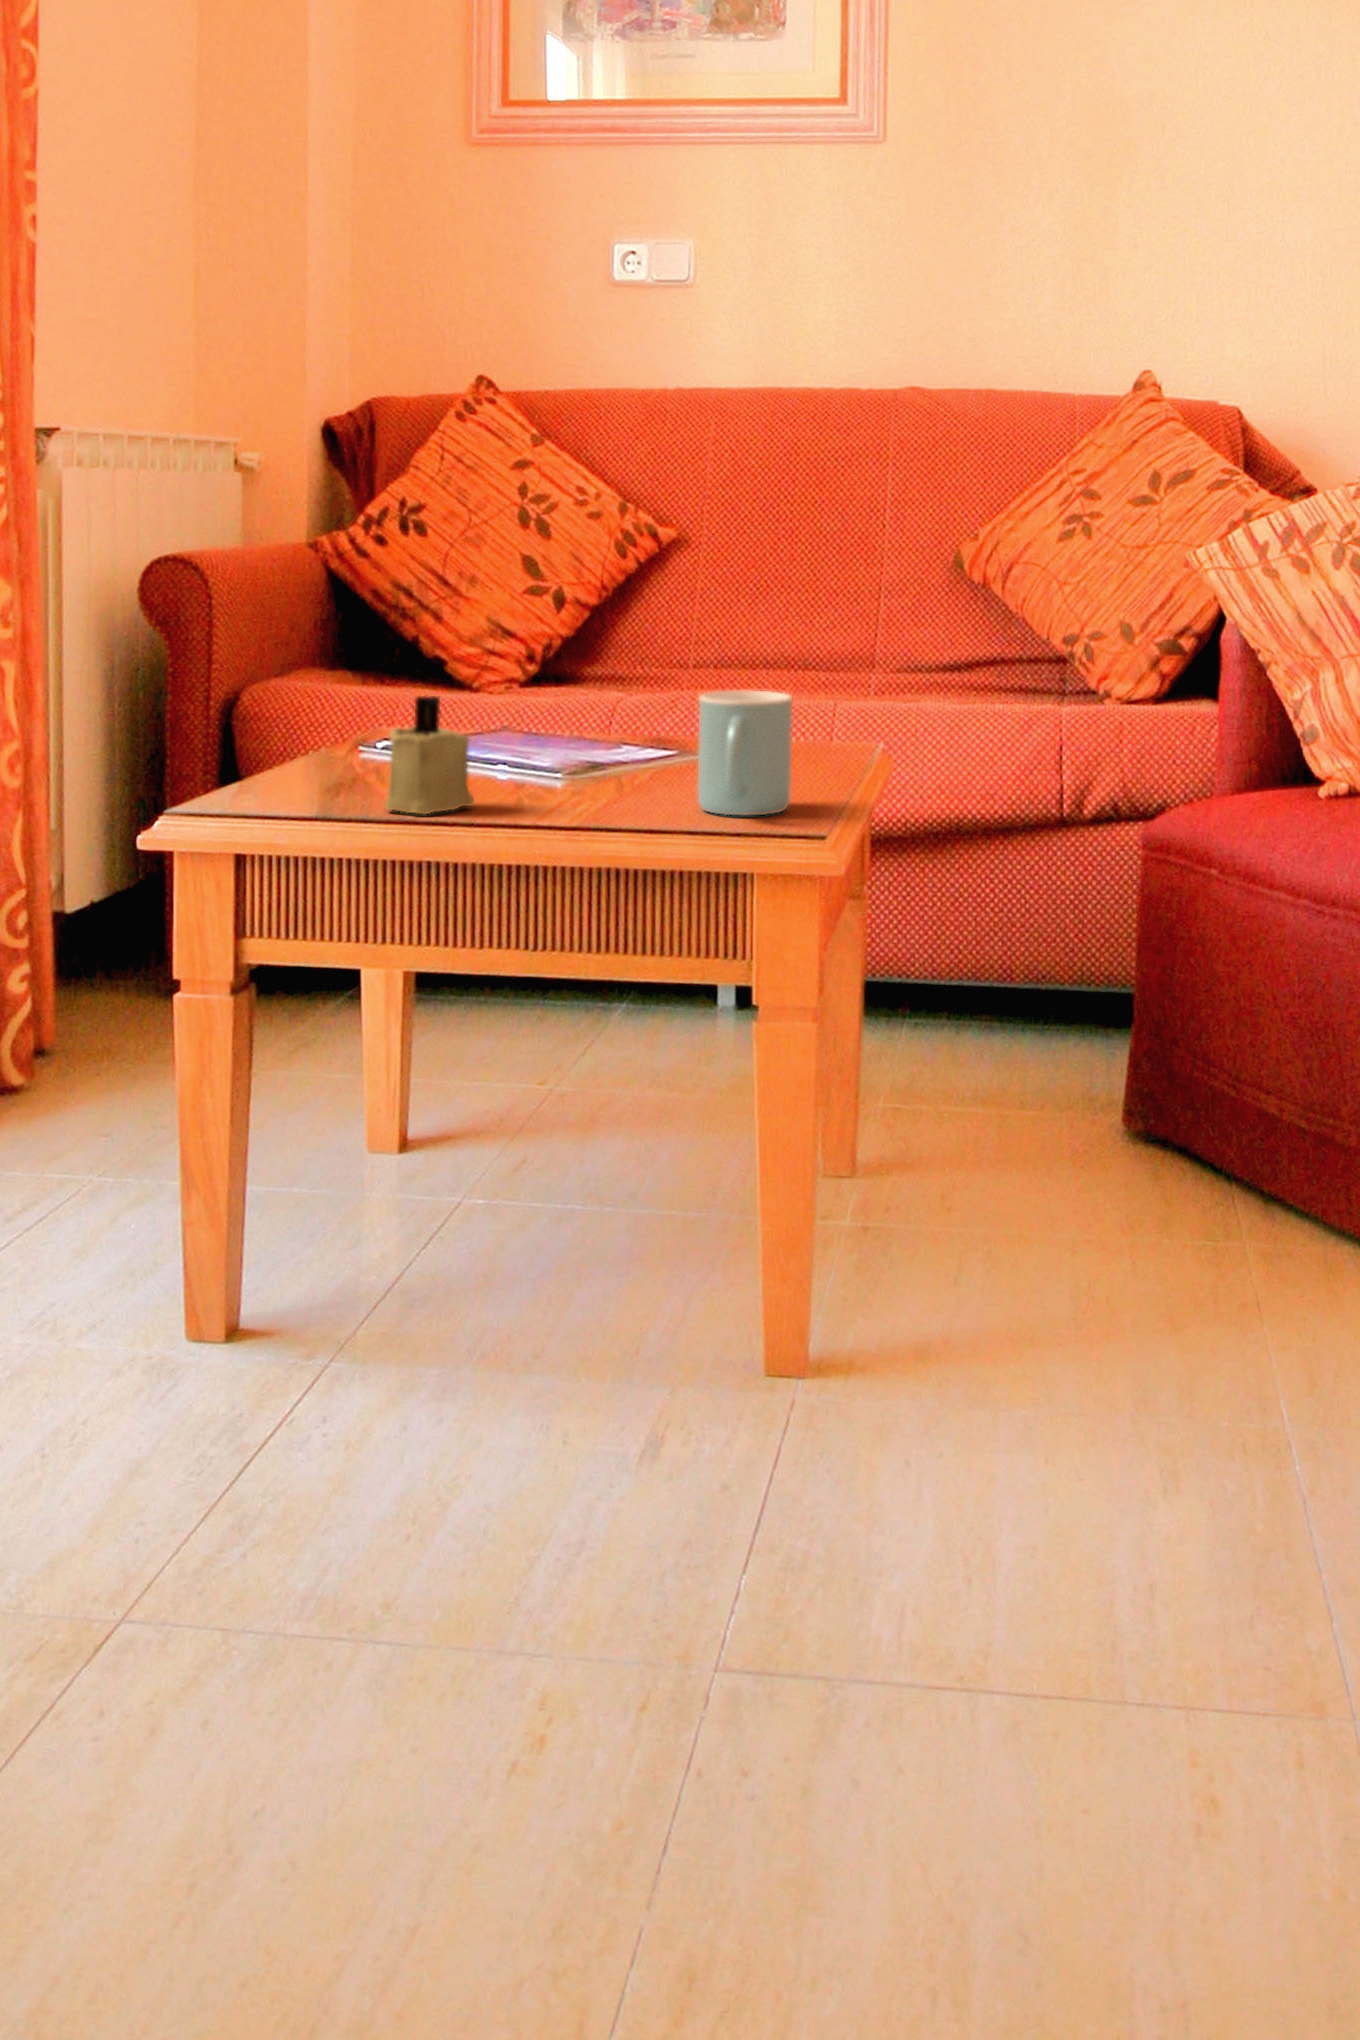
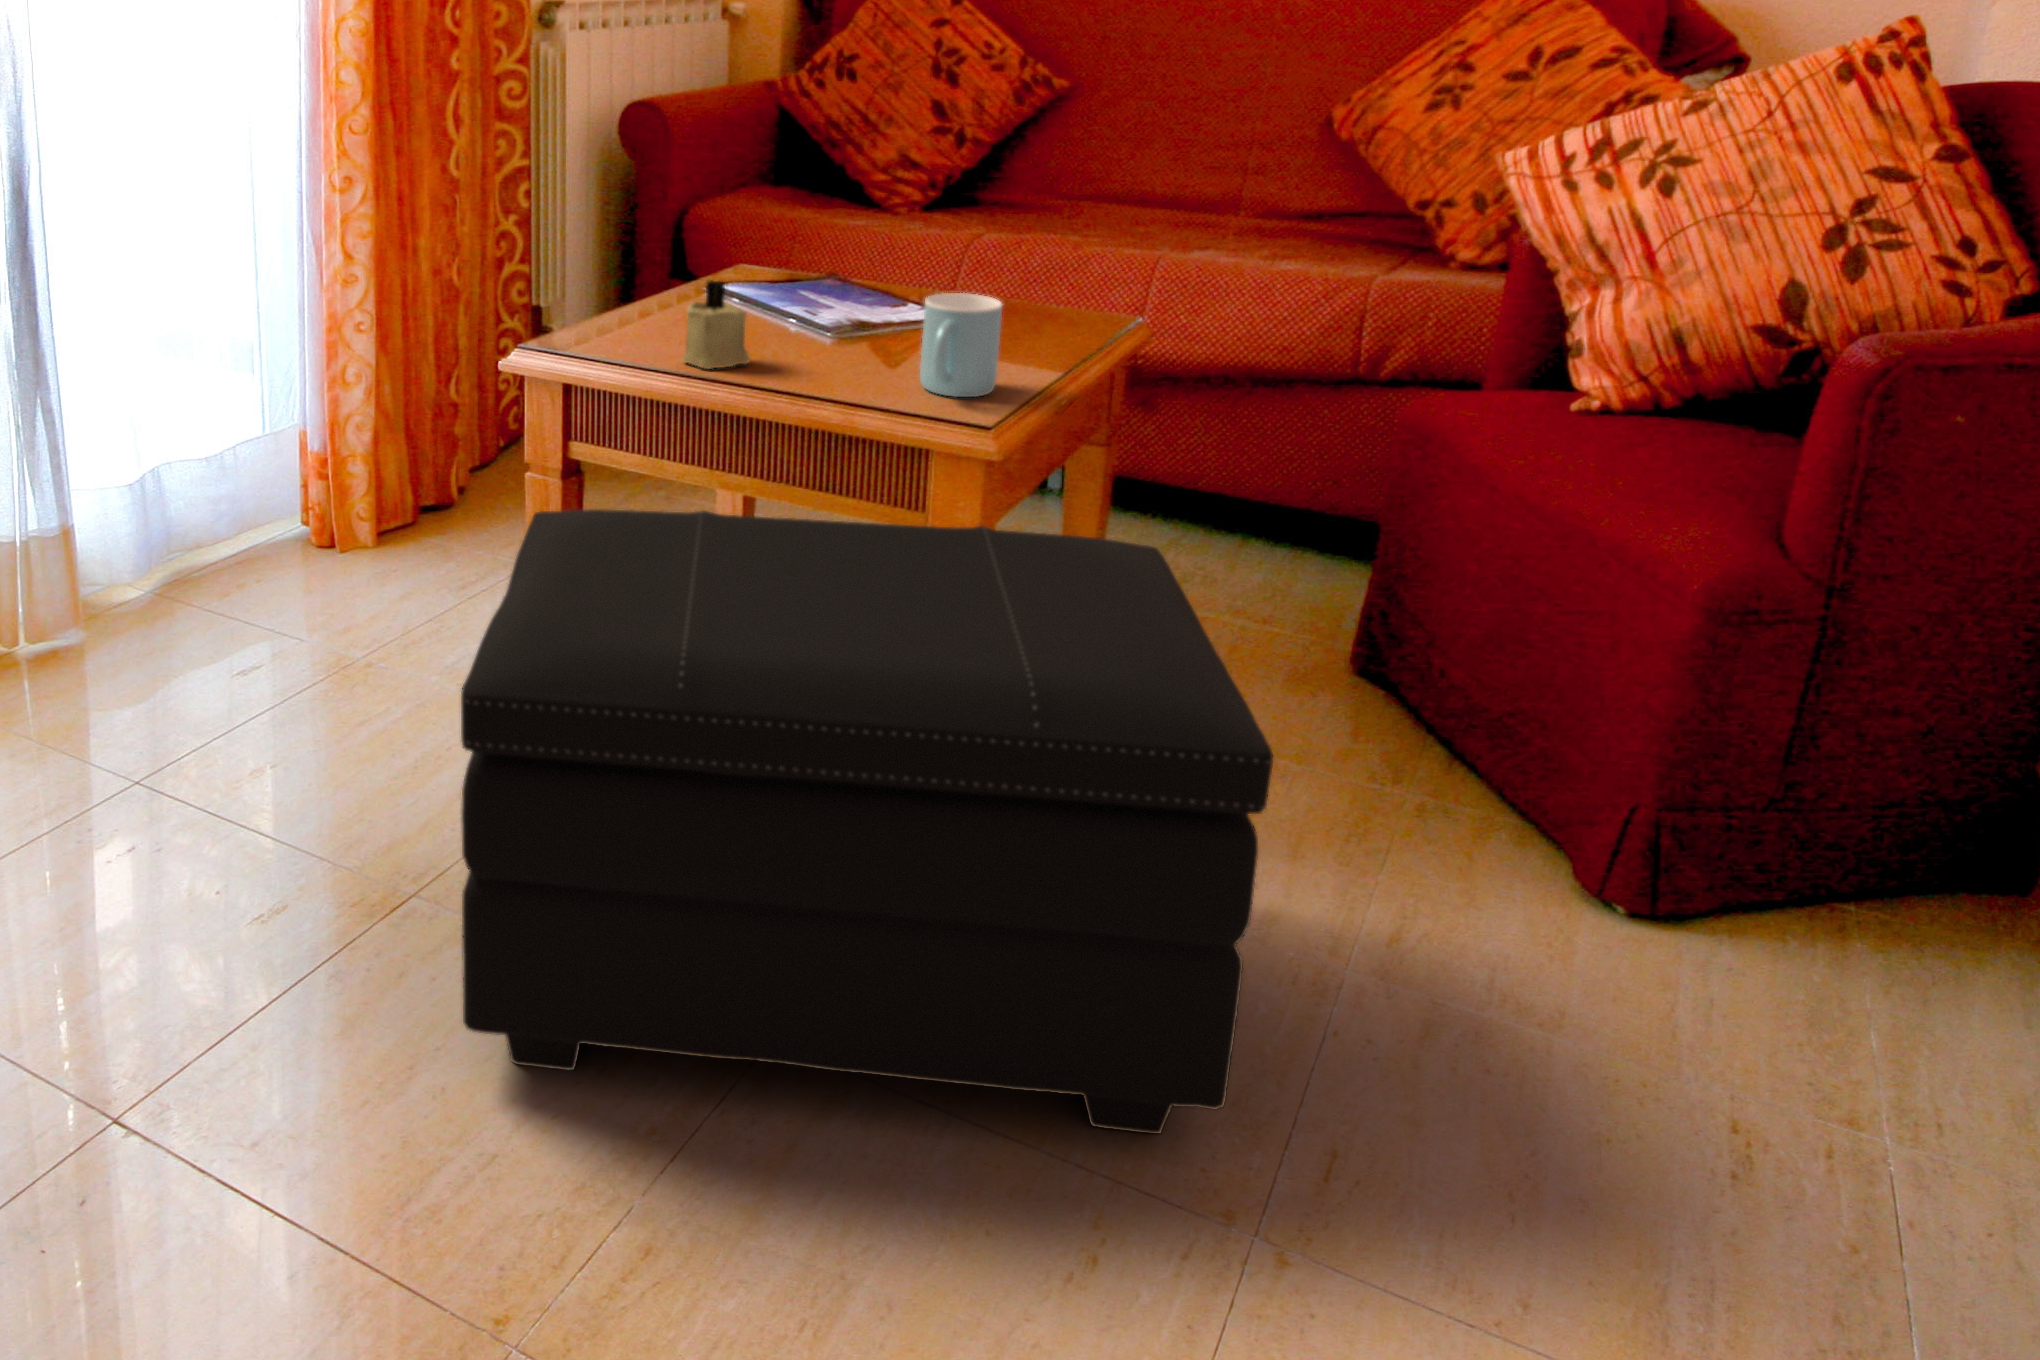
footstool: none [227,950,1298,1876] -> present [461,509,1273,1134]

